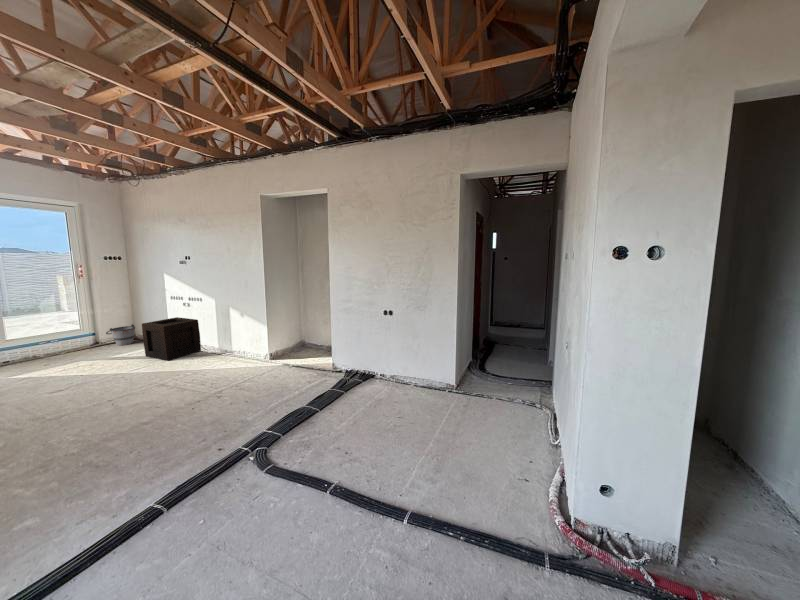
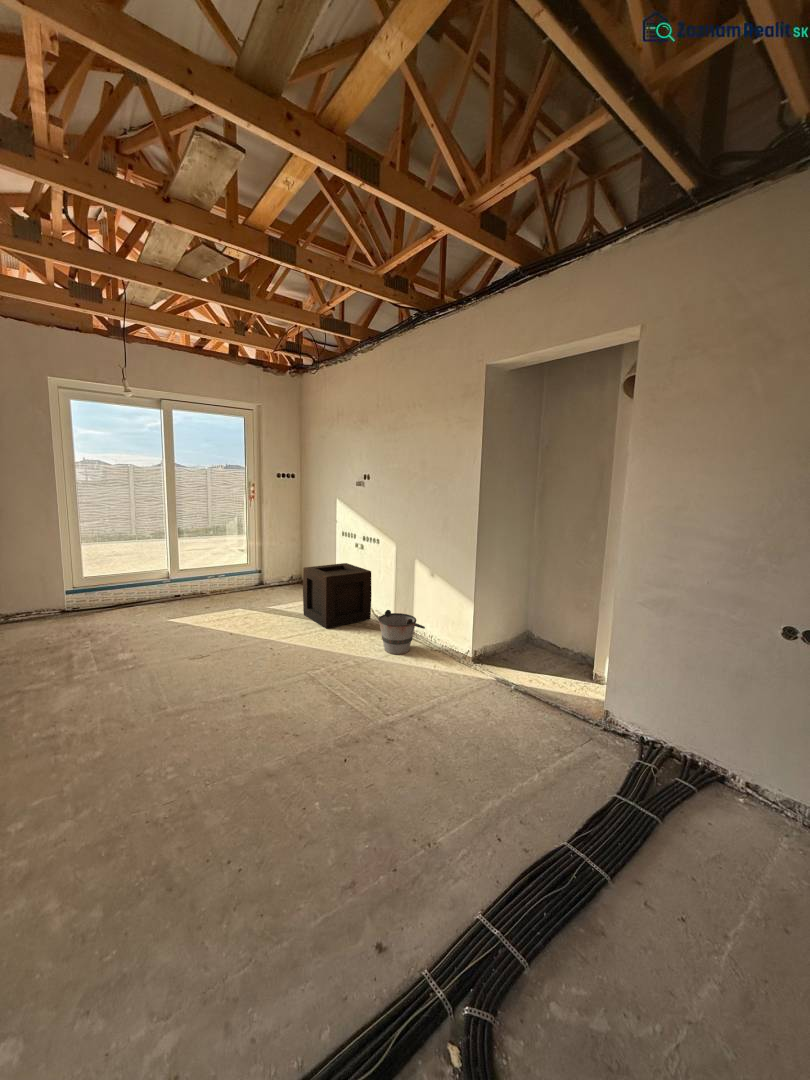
bucket: present [106,324,135,345] -> present [378,610,425,654]

